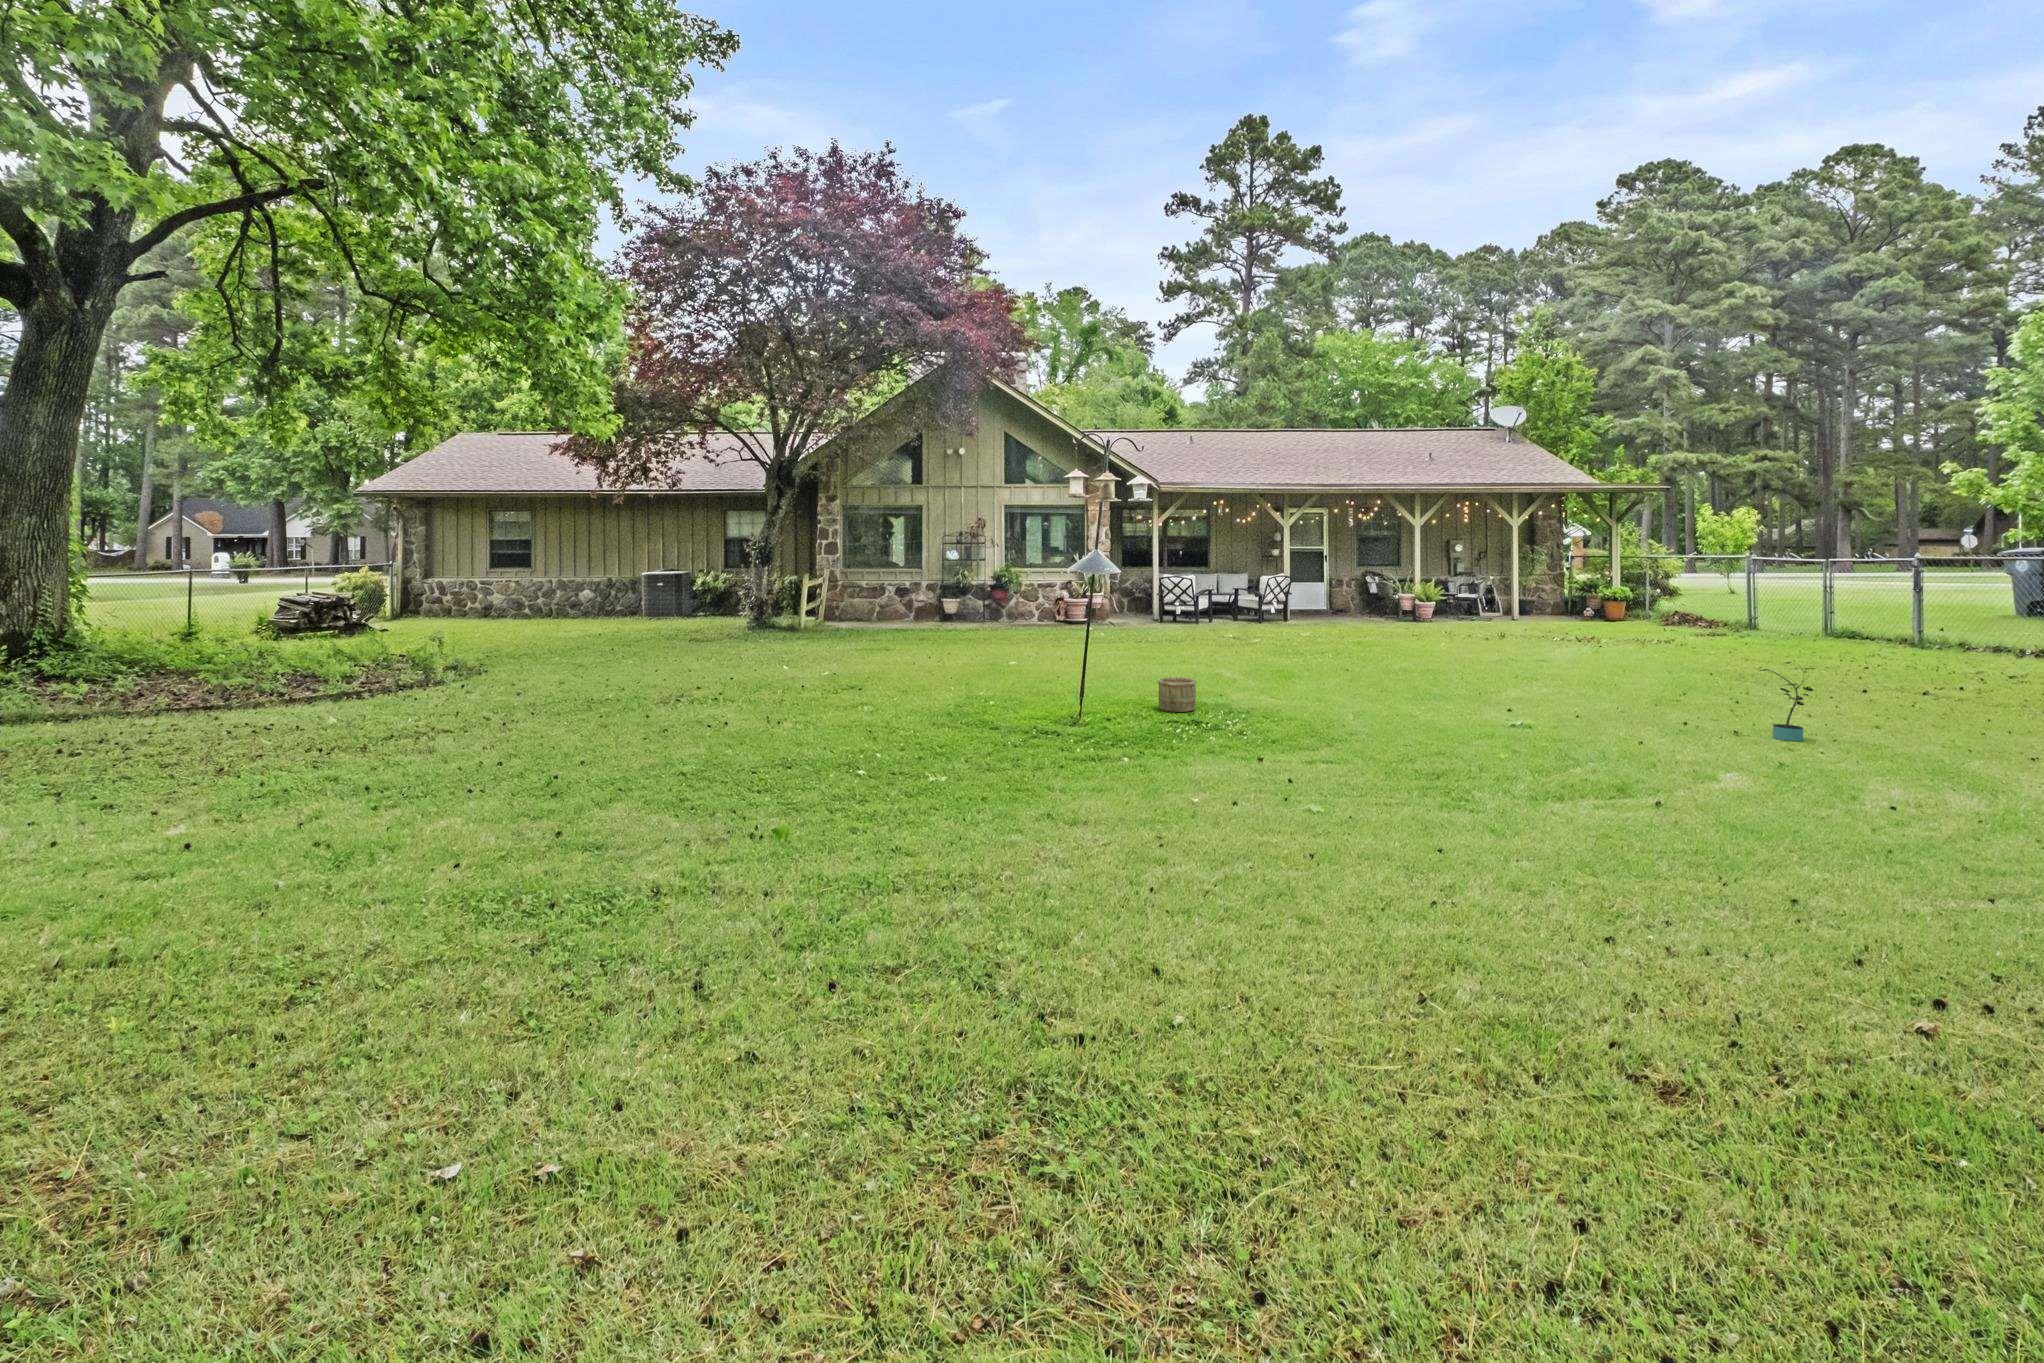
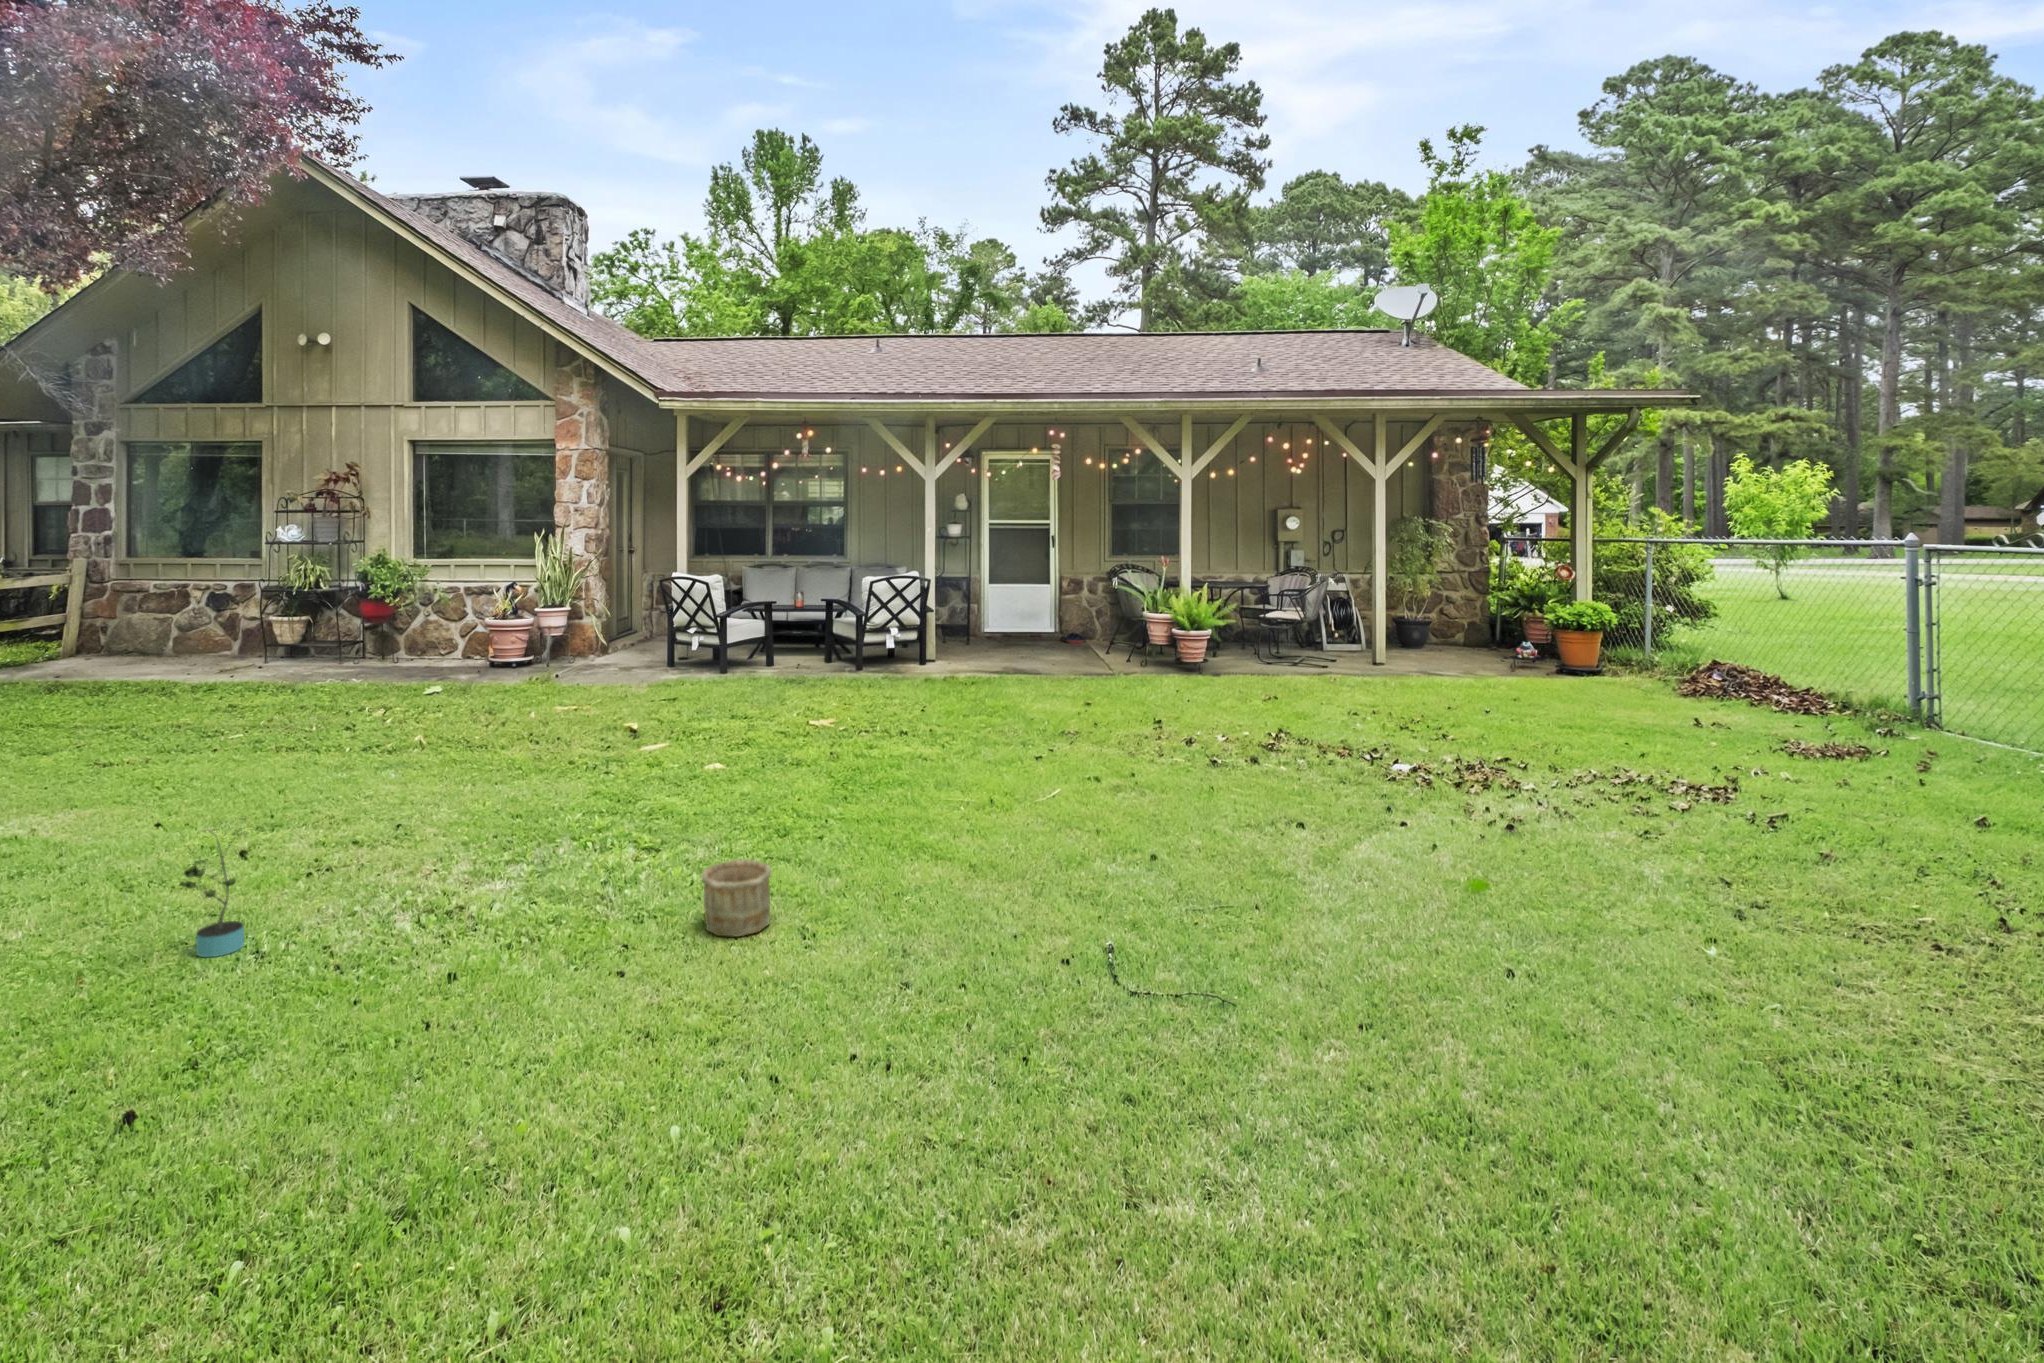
potted plant: present [1759,662,1815,741] -> present [180,830,245,957]

